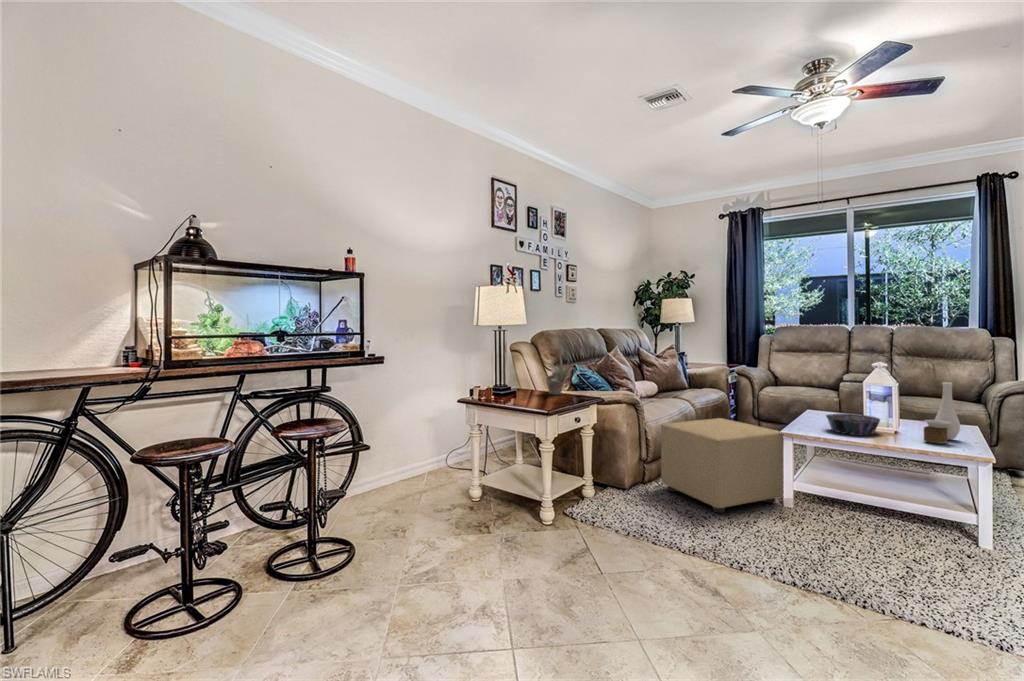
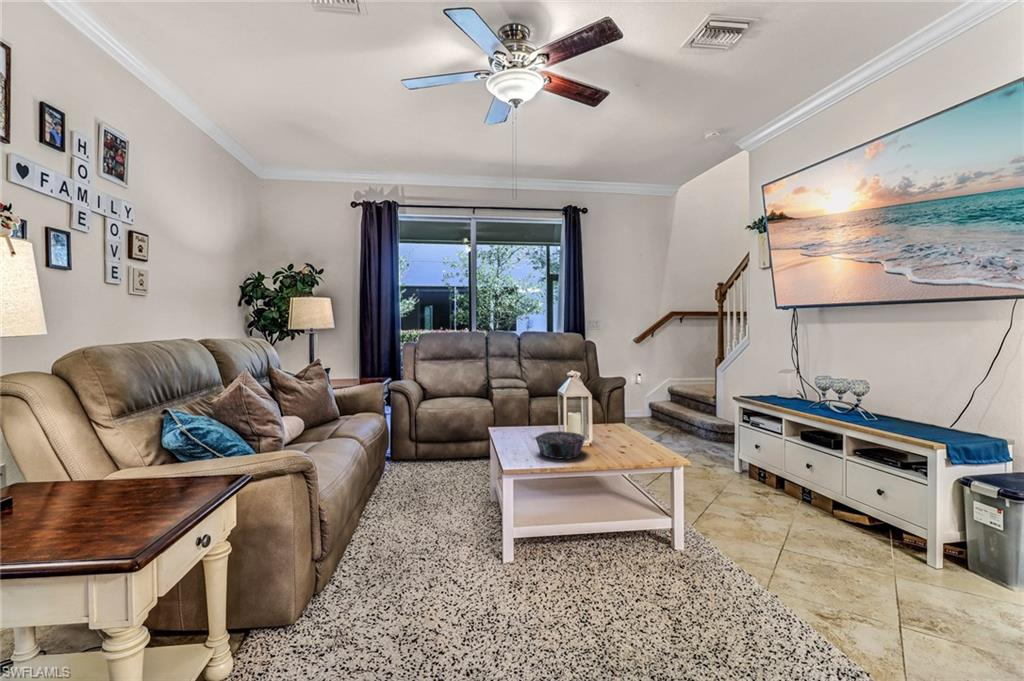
succulent plant: present [546,354,572,395] -> none [90,402,174,501]
vase: present [924,382,960,444] -> none [623,391,647,455]
ottoman: present [661,418,784,513] -> none [347,460,507,619]

